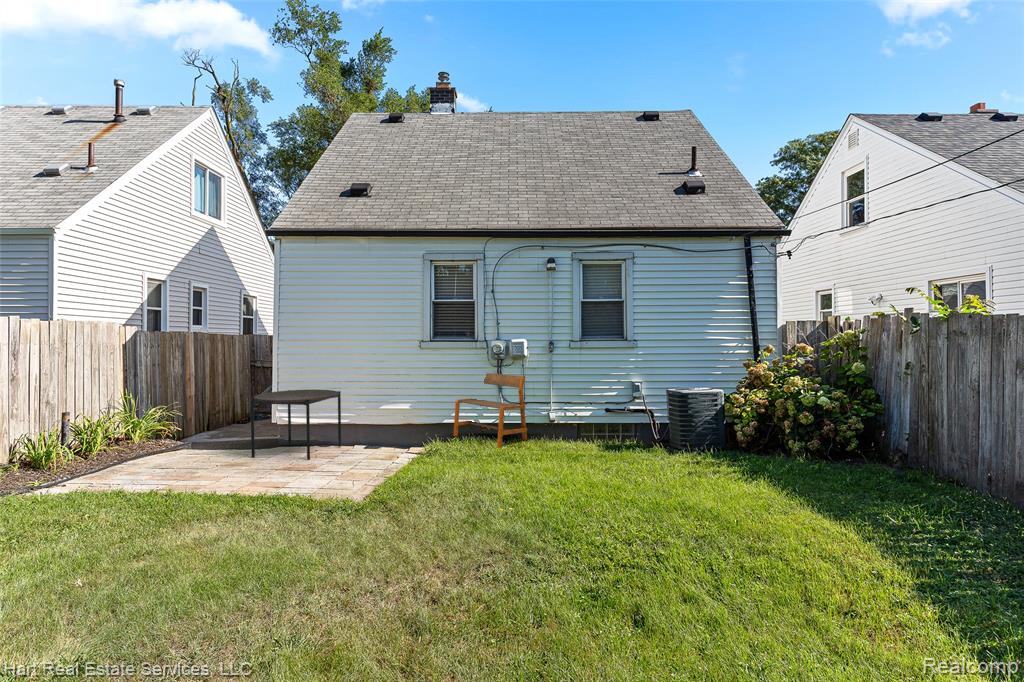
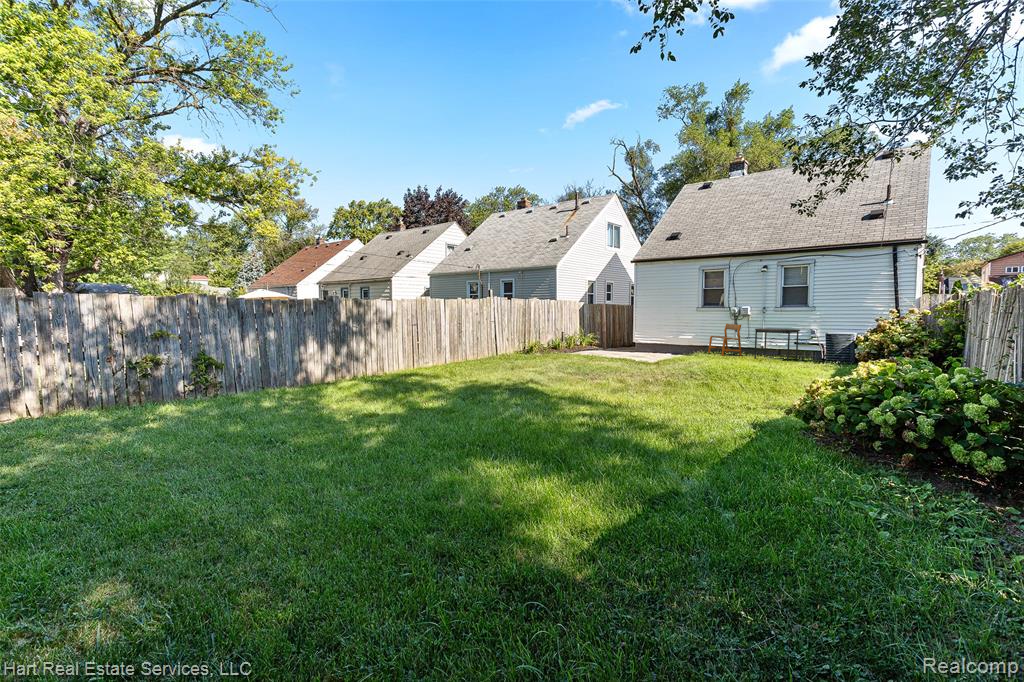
dining table: present [250,389,341,460] -> present [754,328,800,361]

